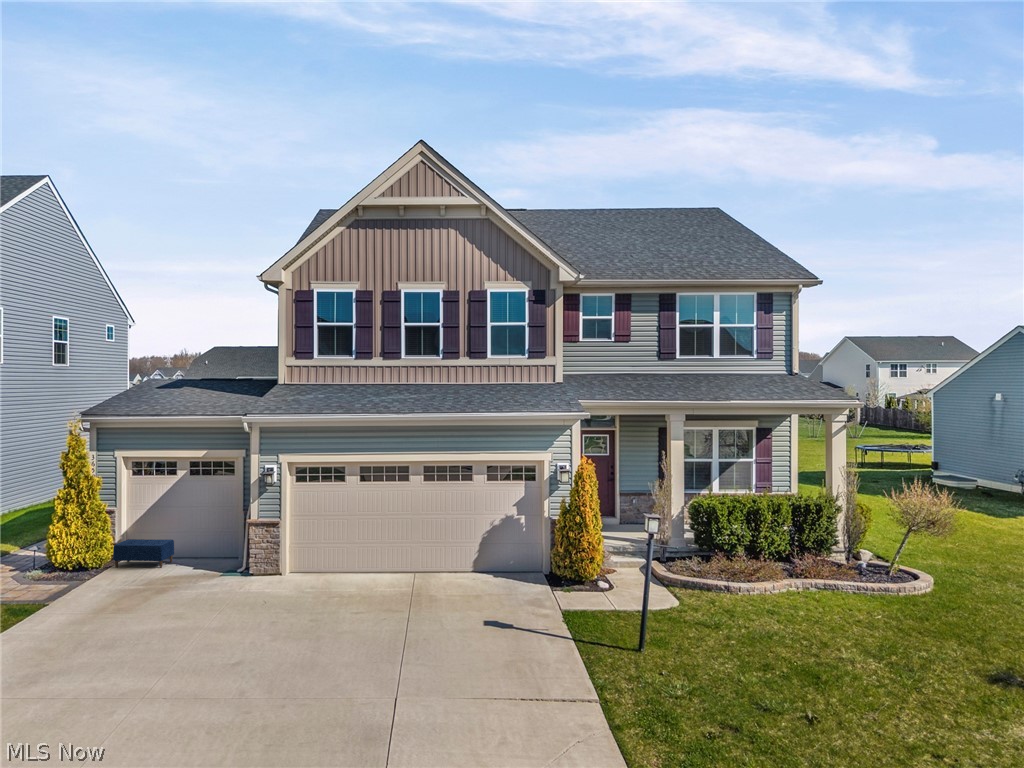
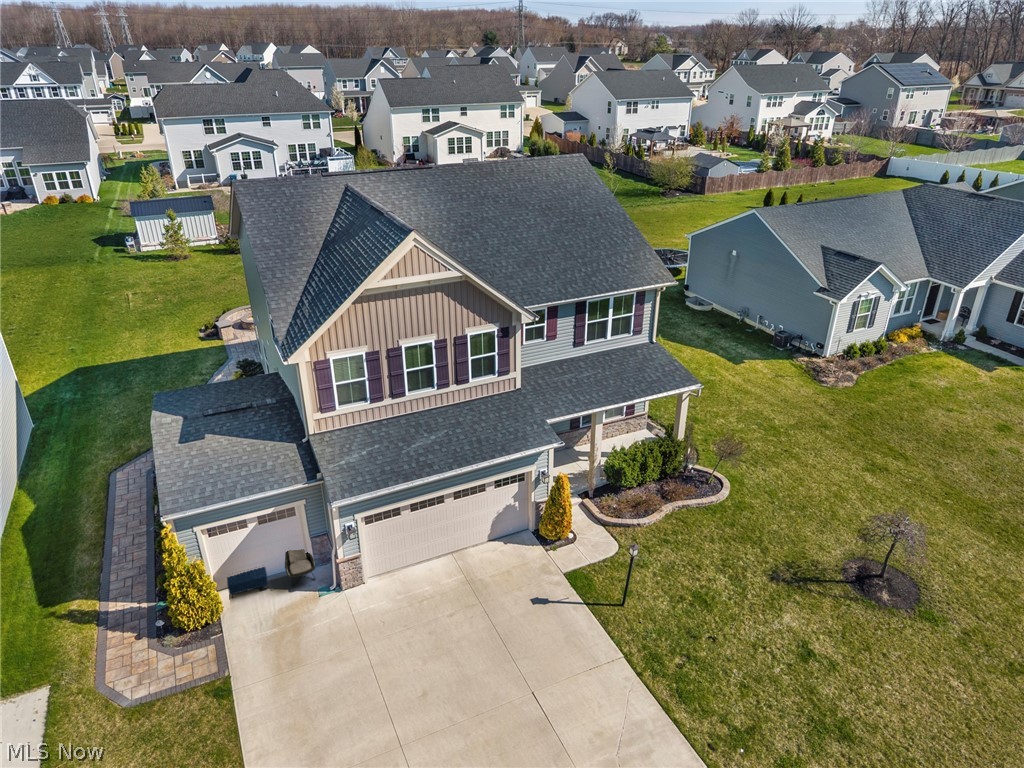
lounge chair: none [183,521,231,571] -> present [285,549,316,587]

